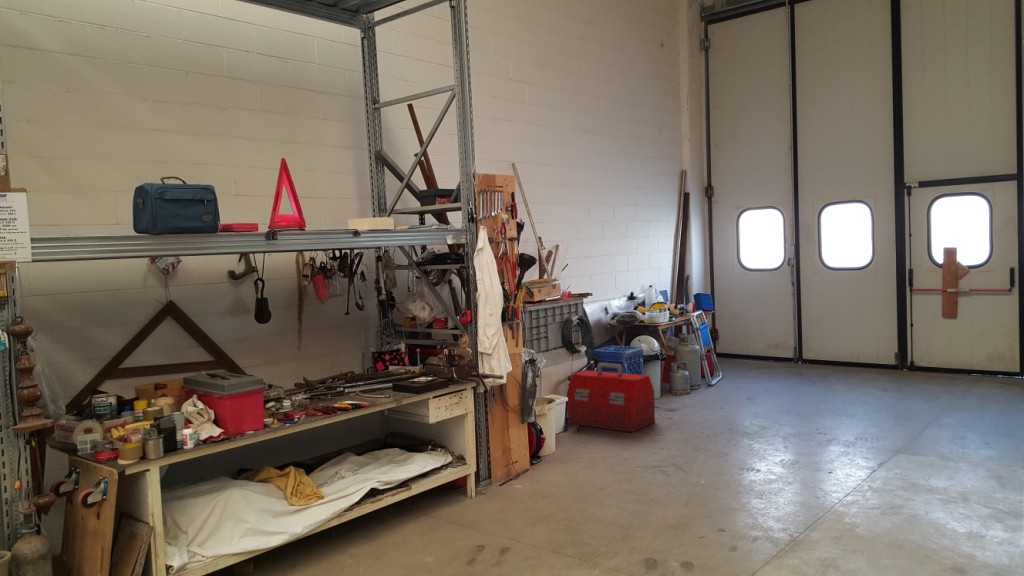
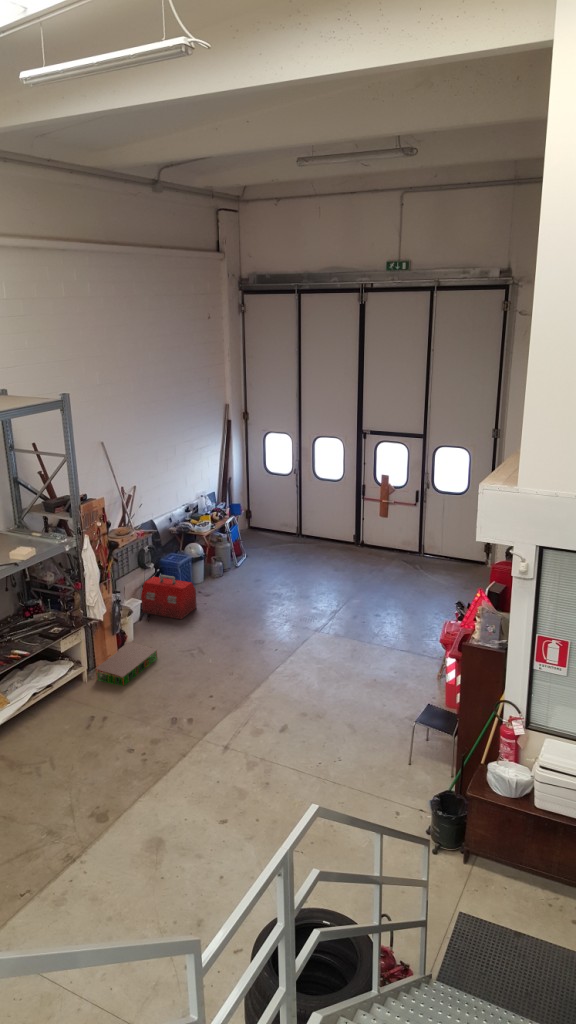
storage bin: none [488,445,597,505] -> present [96,642,157,686]

